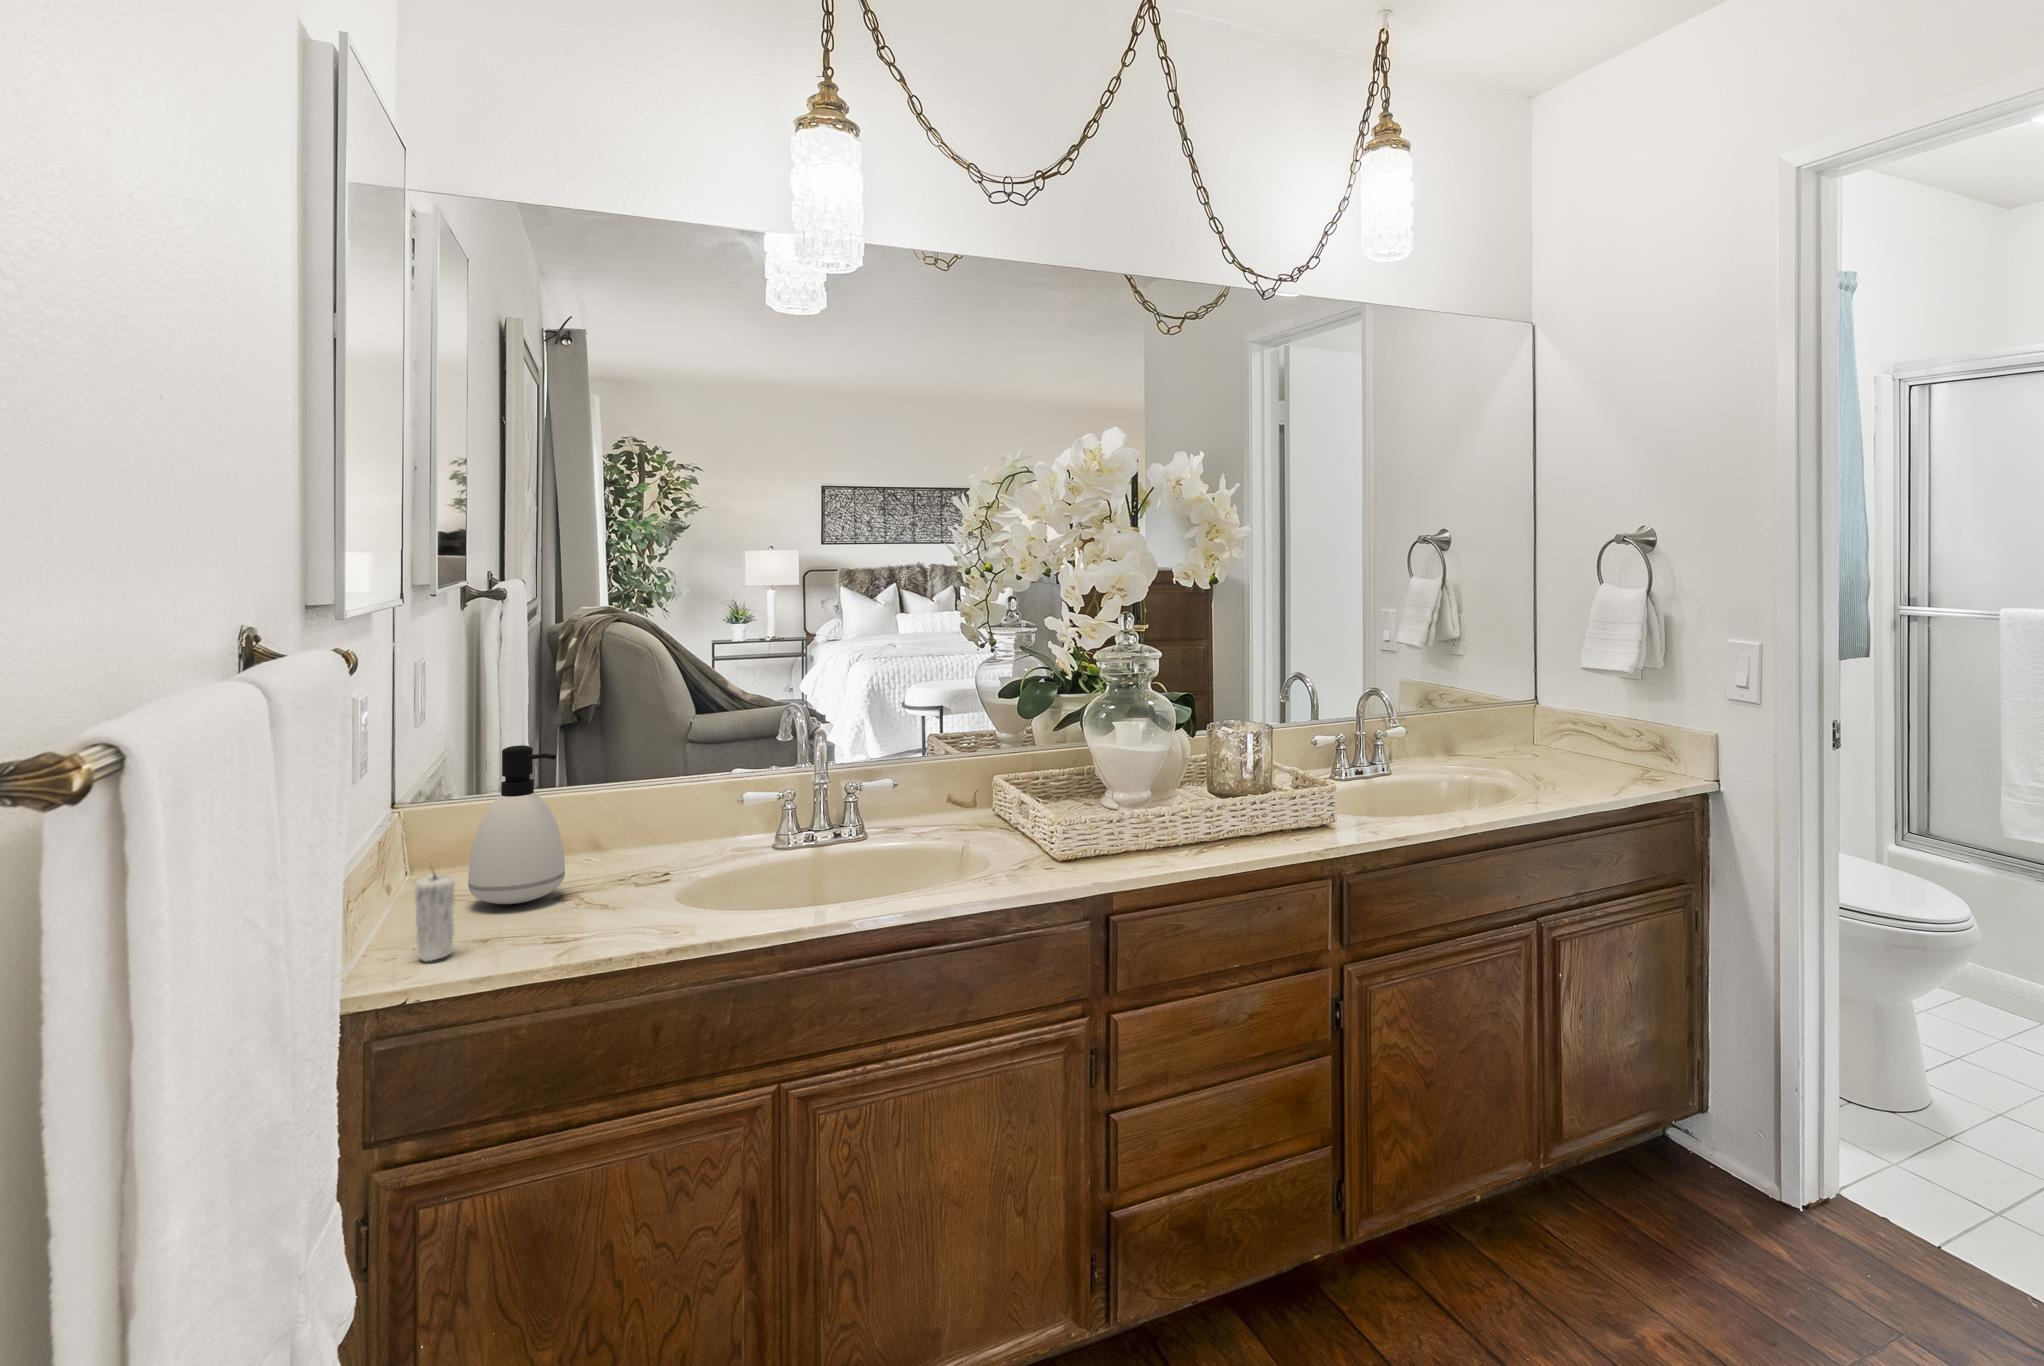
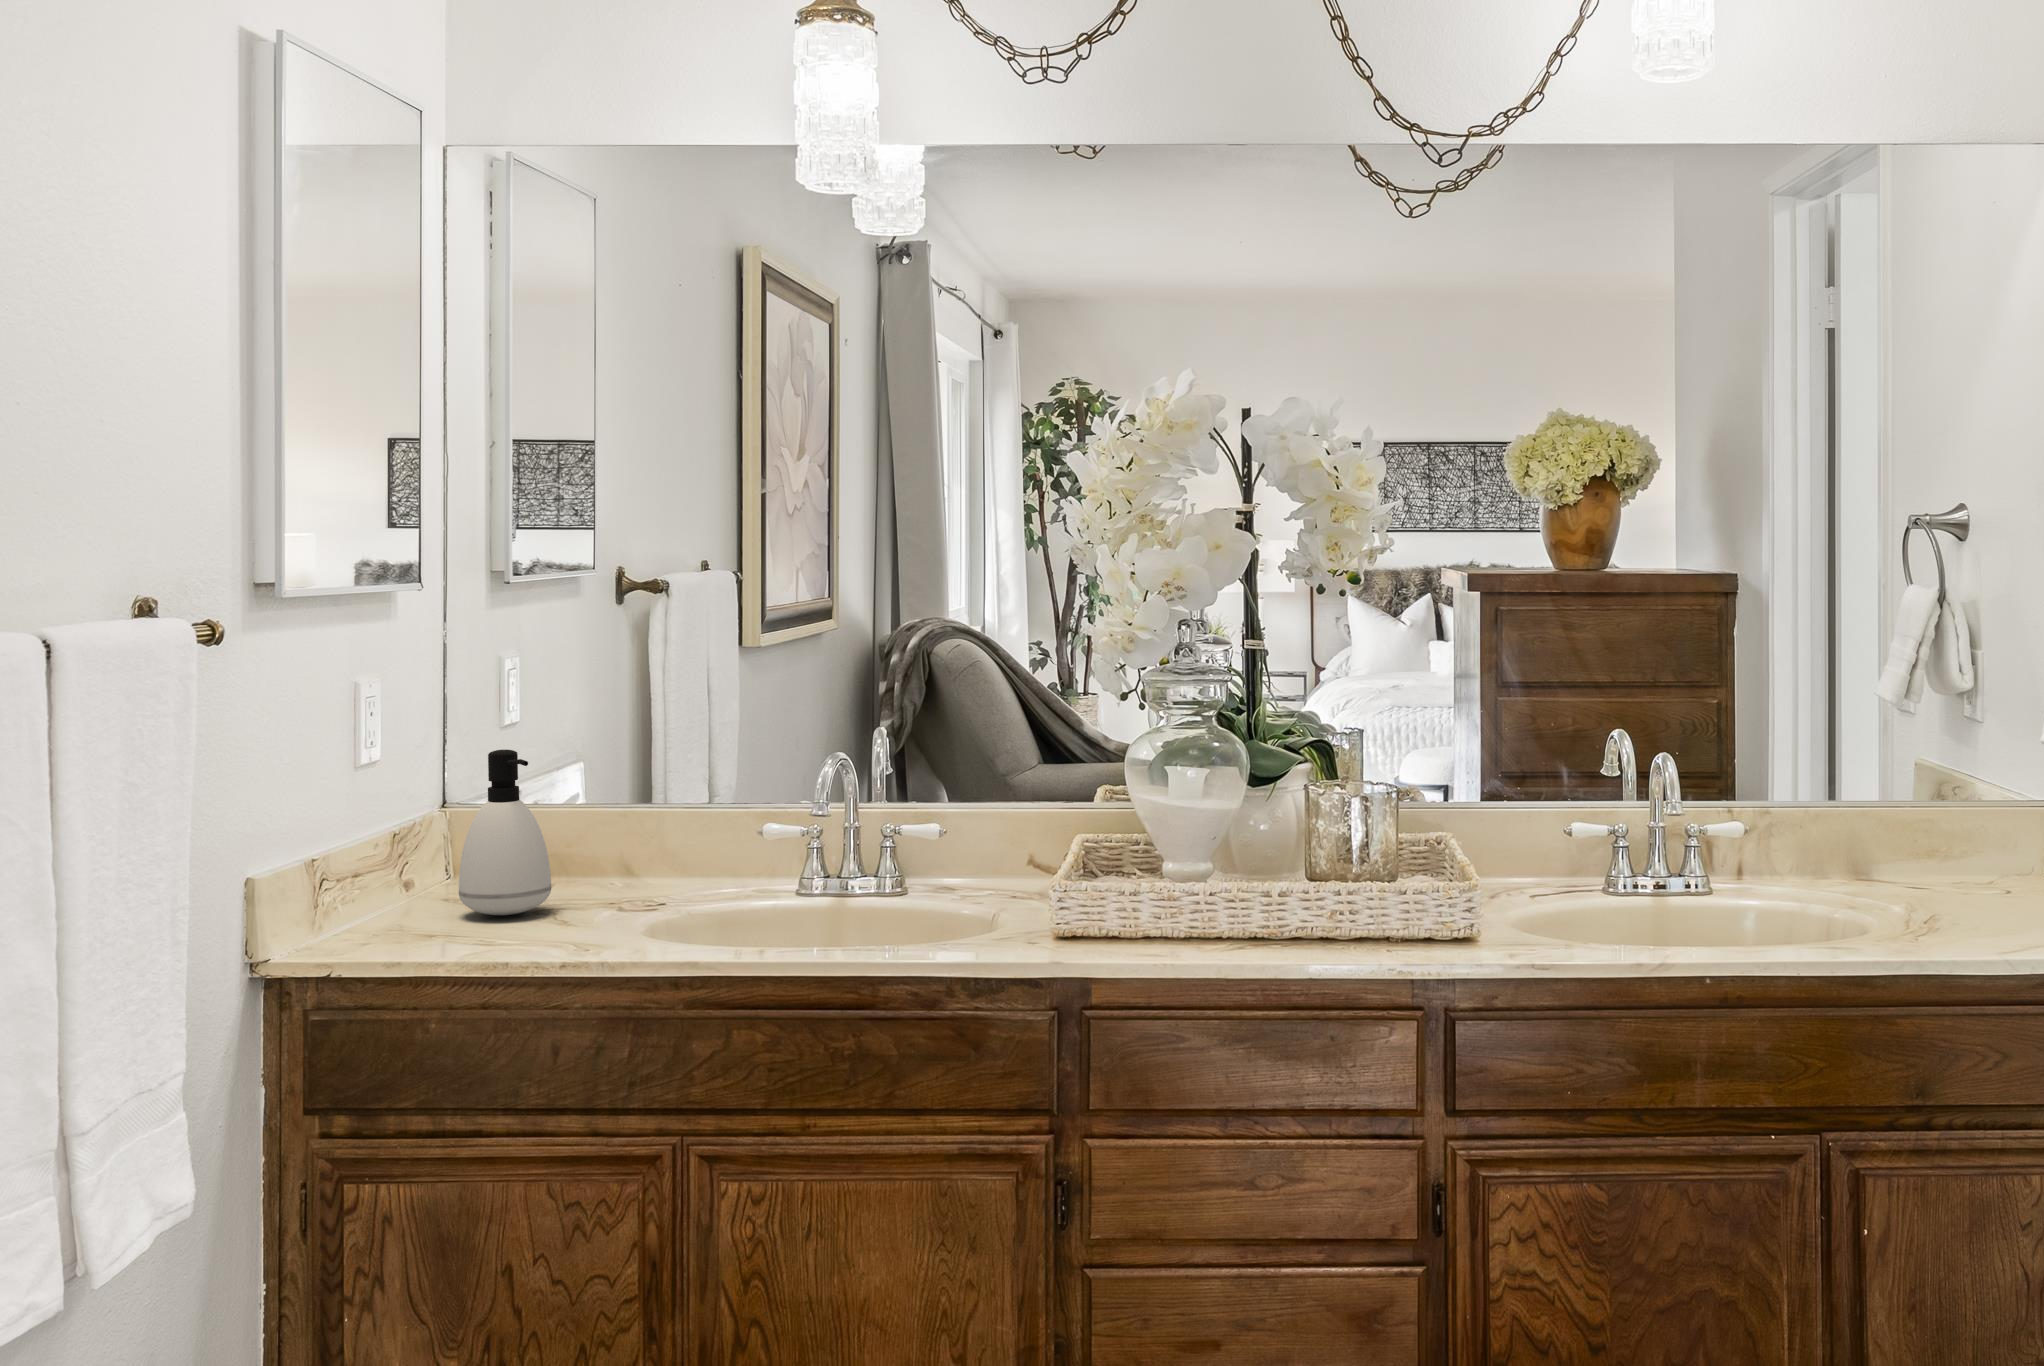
candle: present [415,873,455,961] -> none [361,853,398,951]

